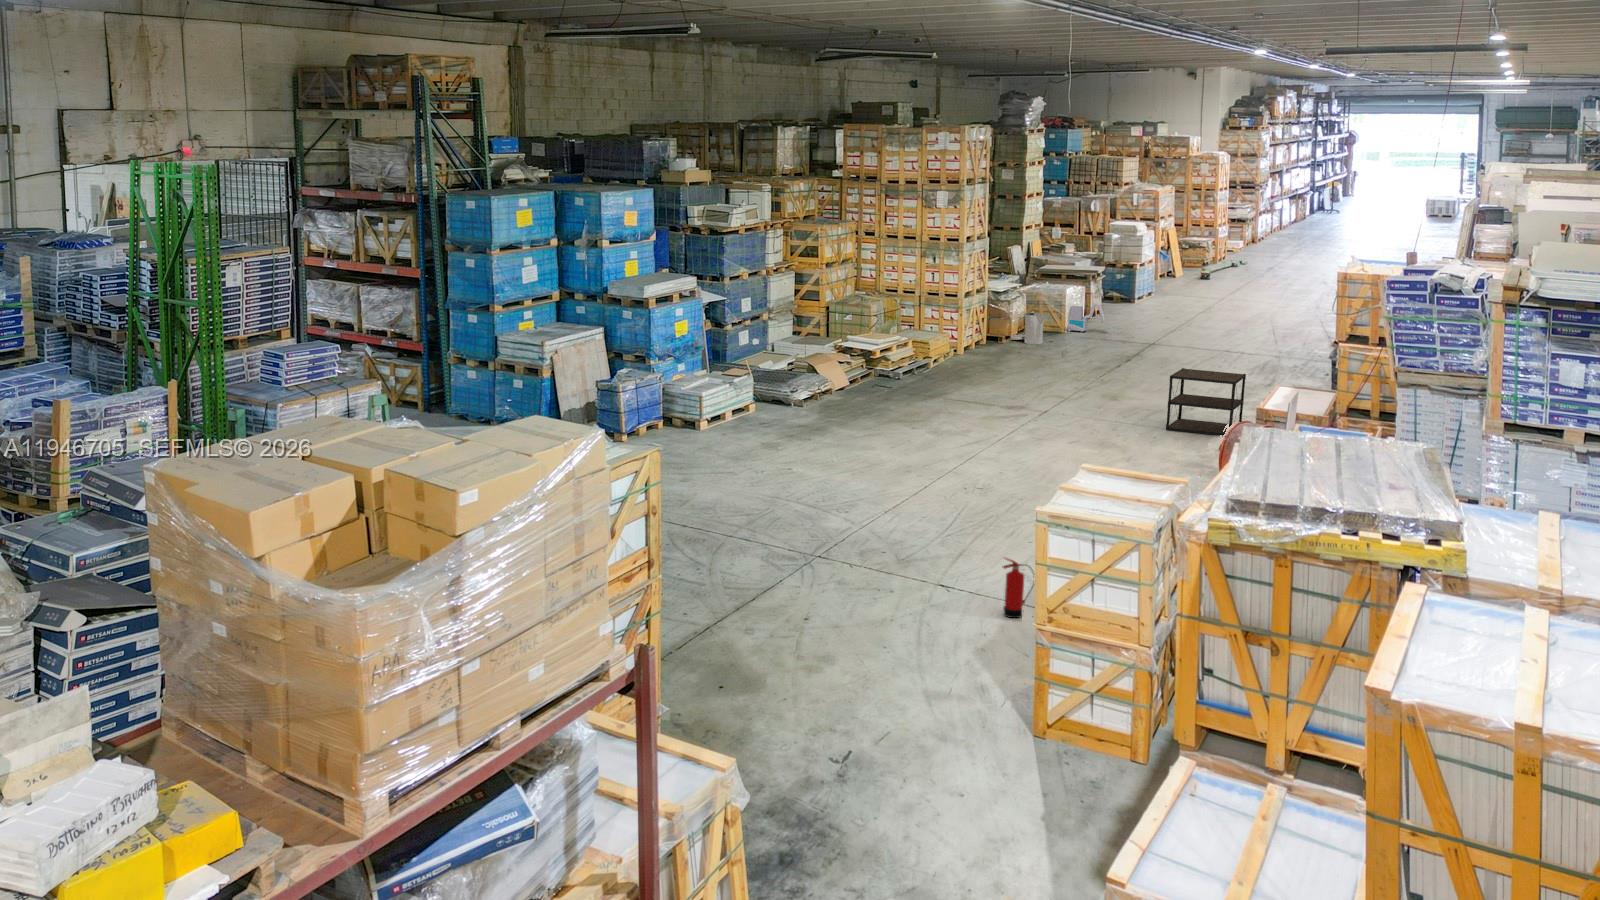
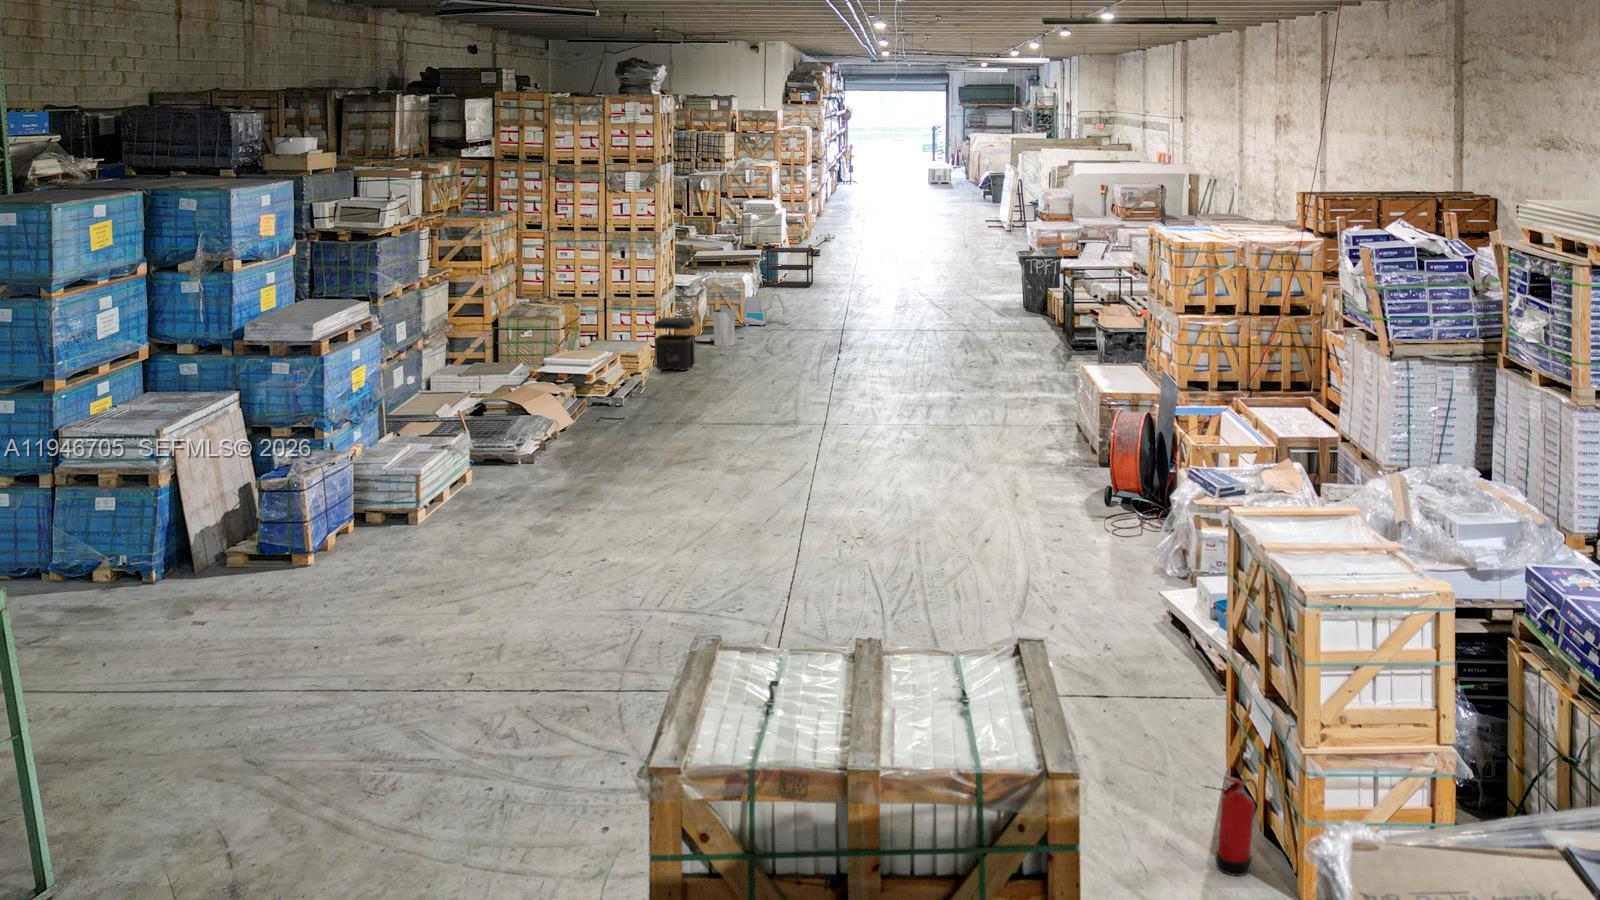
toolbox: none [956,314,993,358] -> present [654,317,695,370]
shelving unit: present [1166,368,1246,436] -> present [766,247,813,288]

